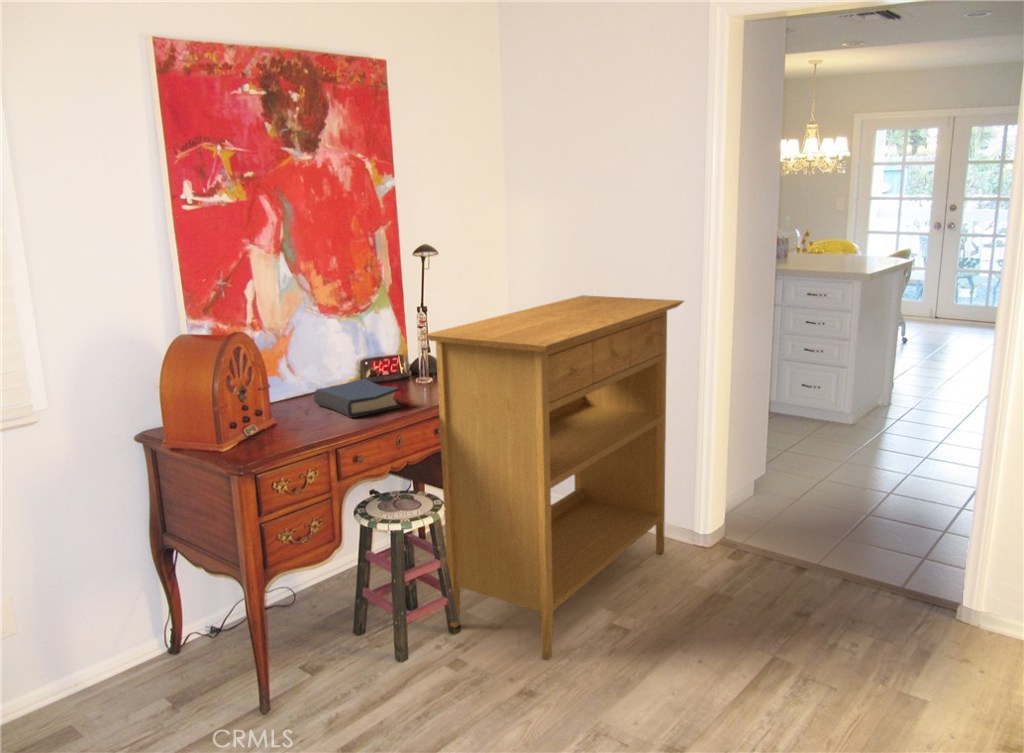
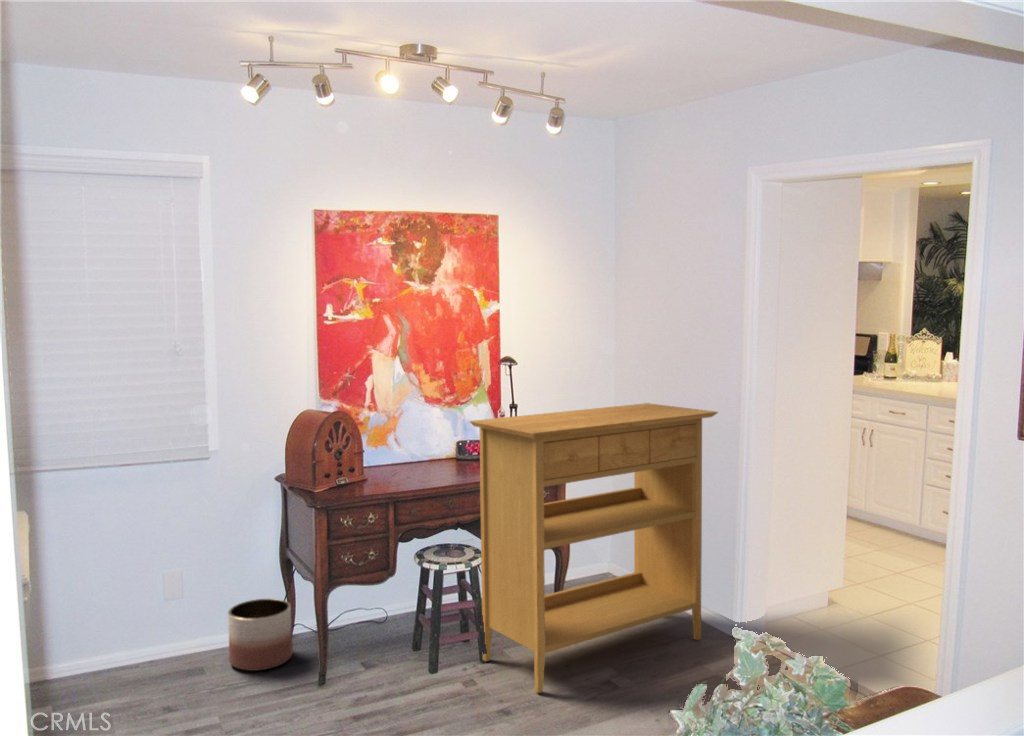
hardback book: present [314,379,401,418] -> none [404,454,460,480]
planter: none [95,601,196,711] -> present [228,599,293,671]

